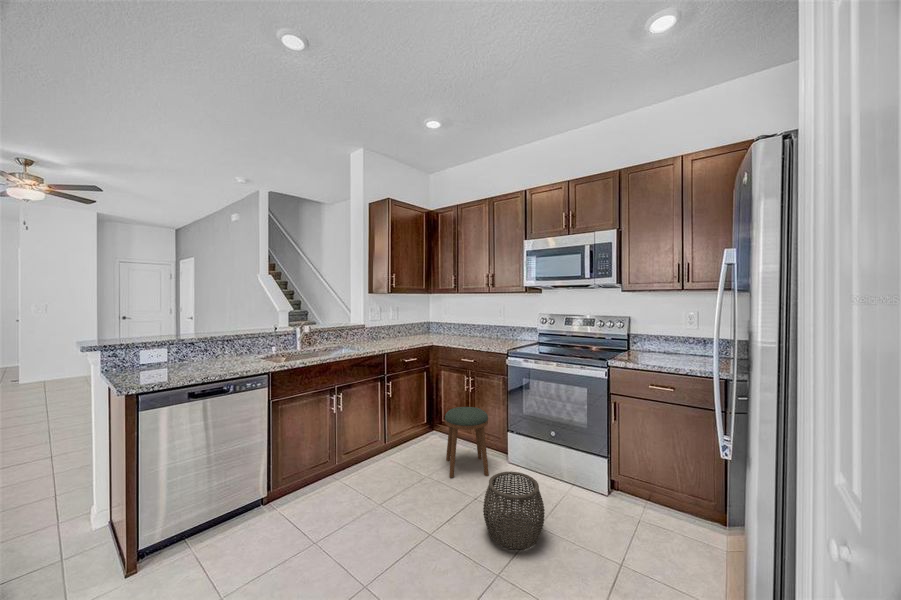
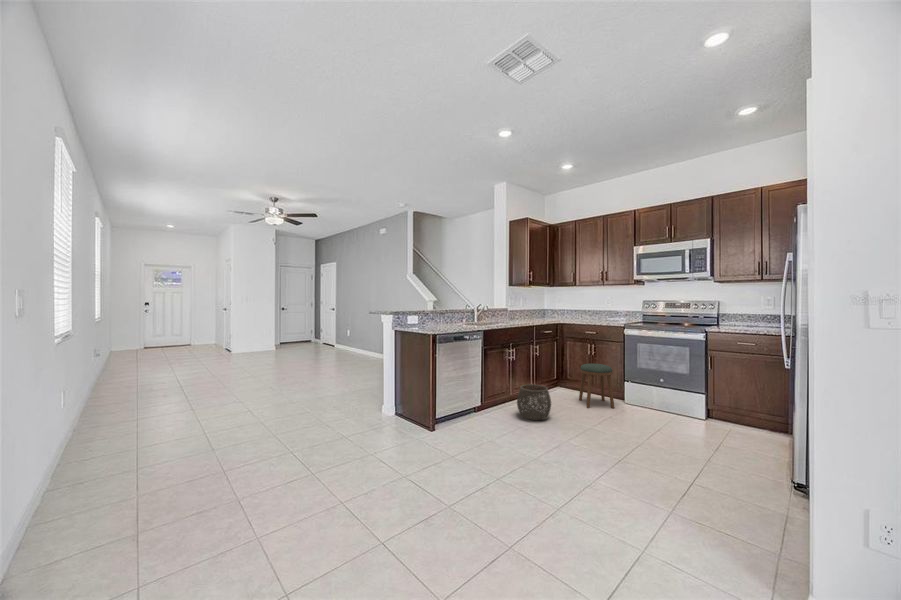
woven basket: present [483,472,545,550] -> present [517,384,551,420]

